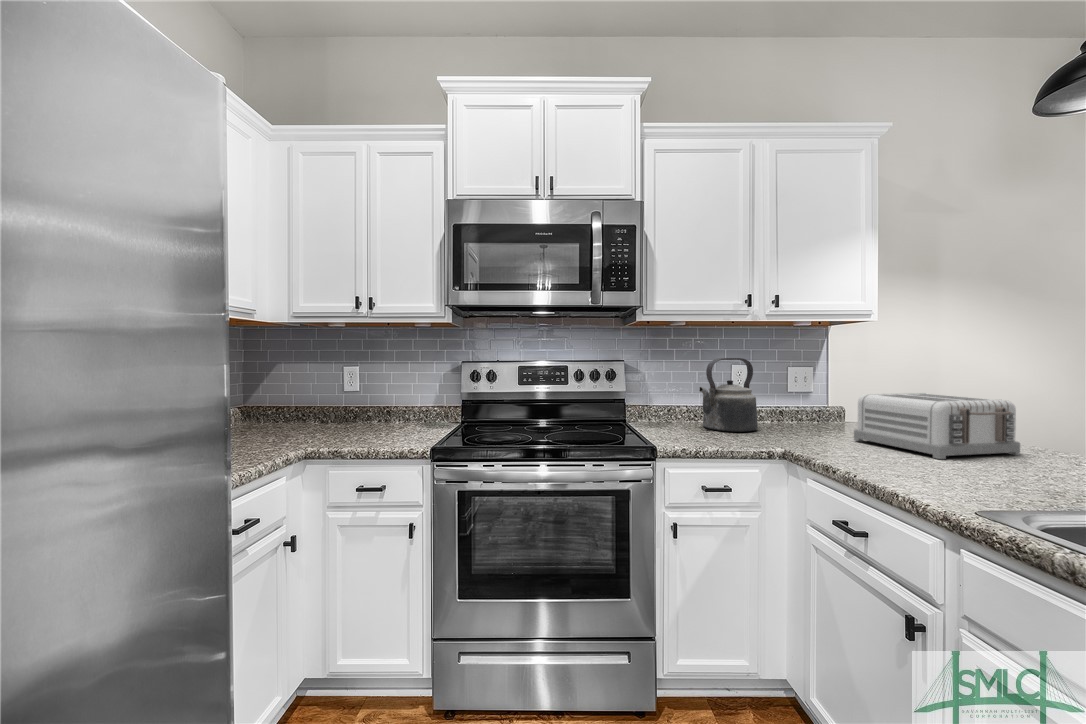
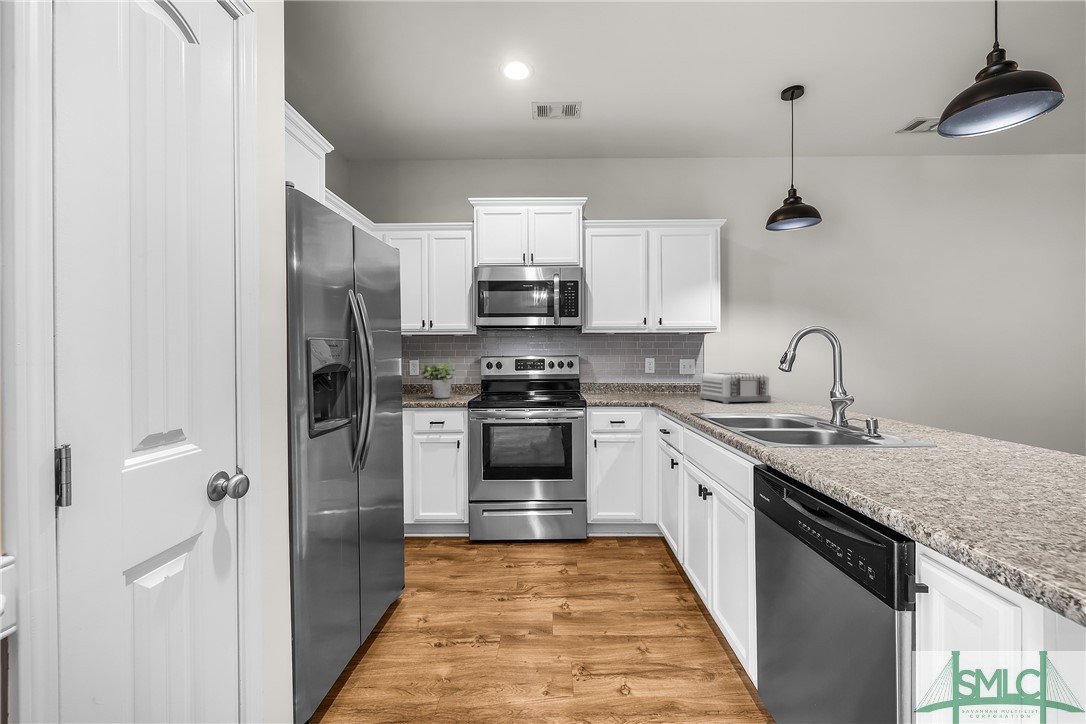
kettle: present [699,358,758,432] -> none [620,354,655,396]
potted plant: none [348,370,413,437] -> present [420,361,455,398]

